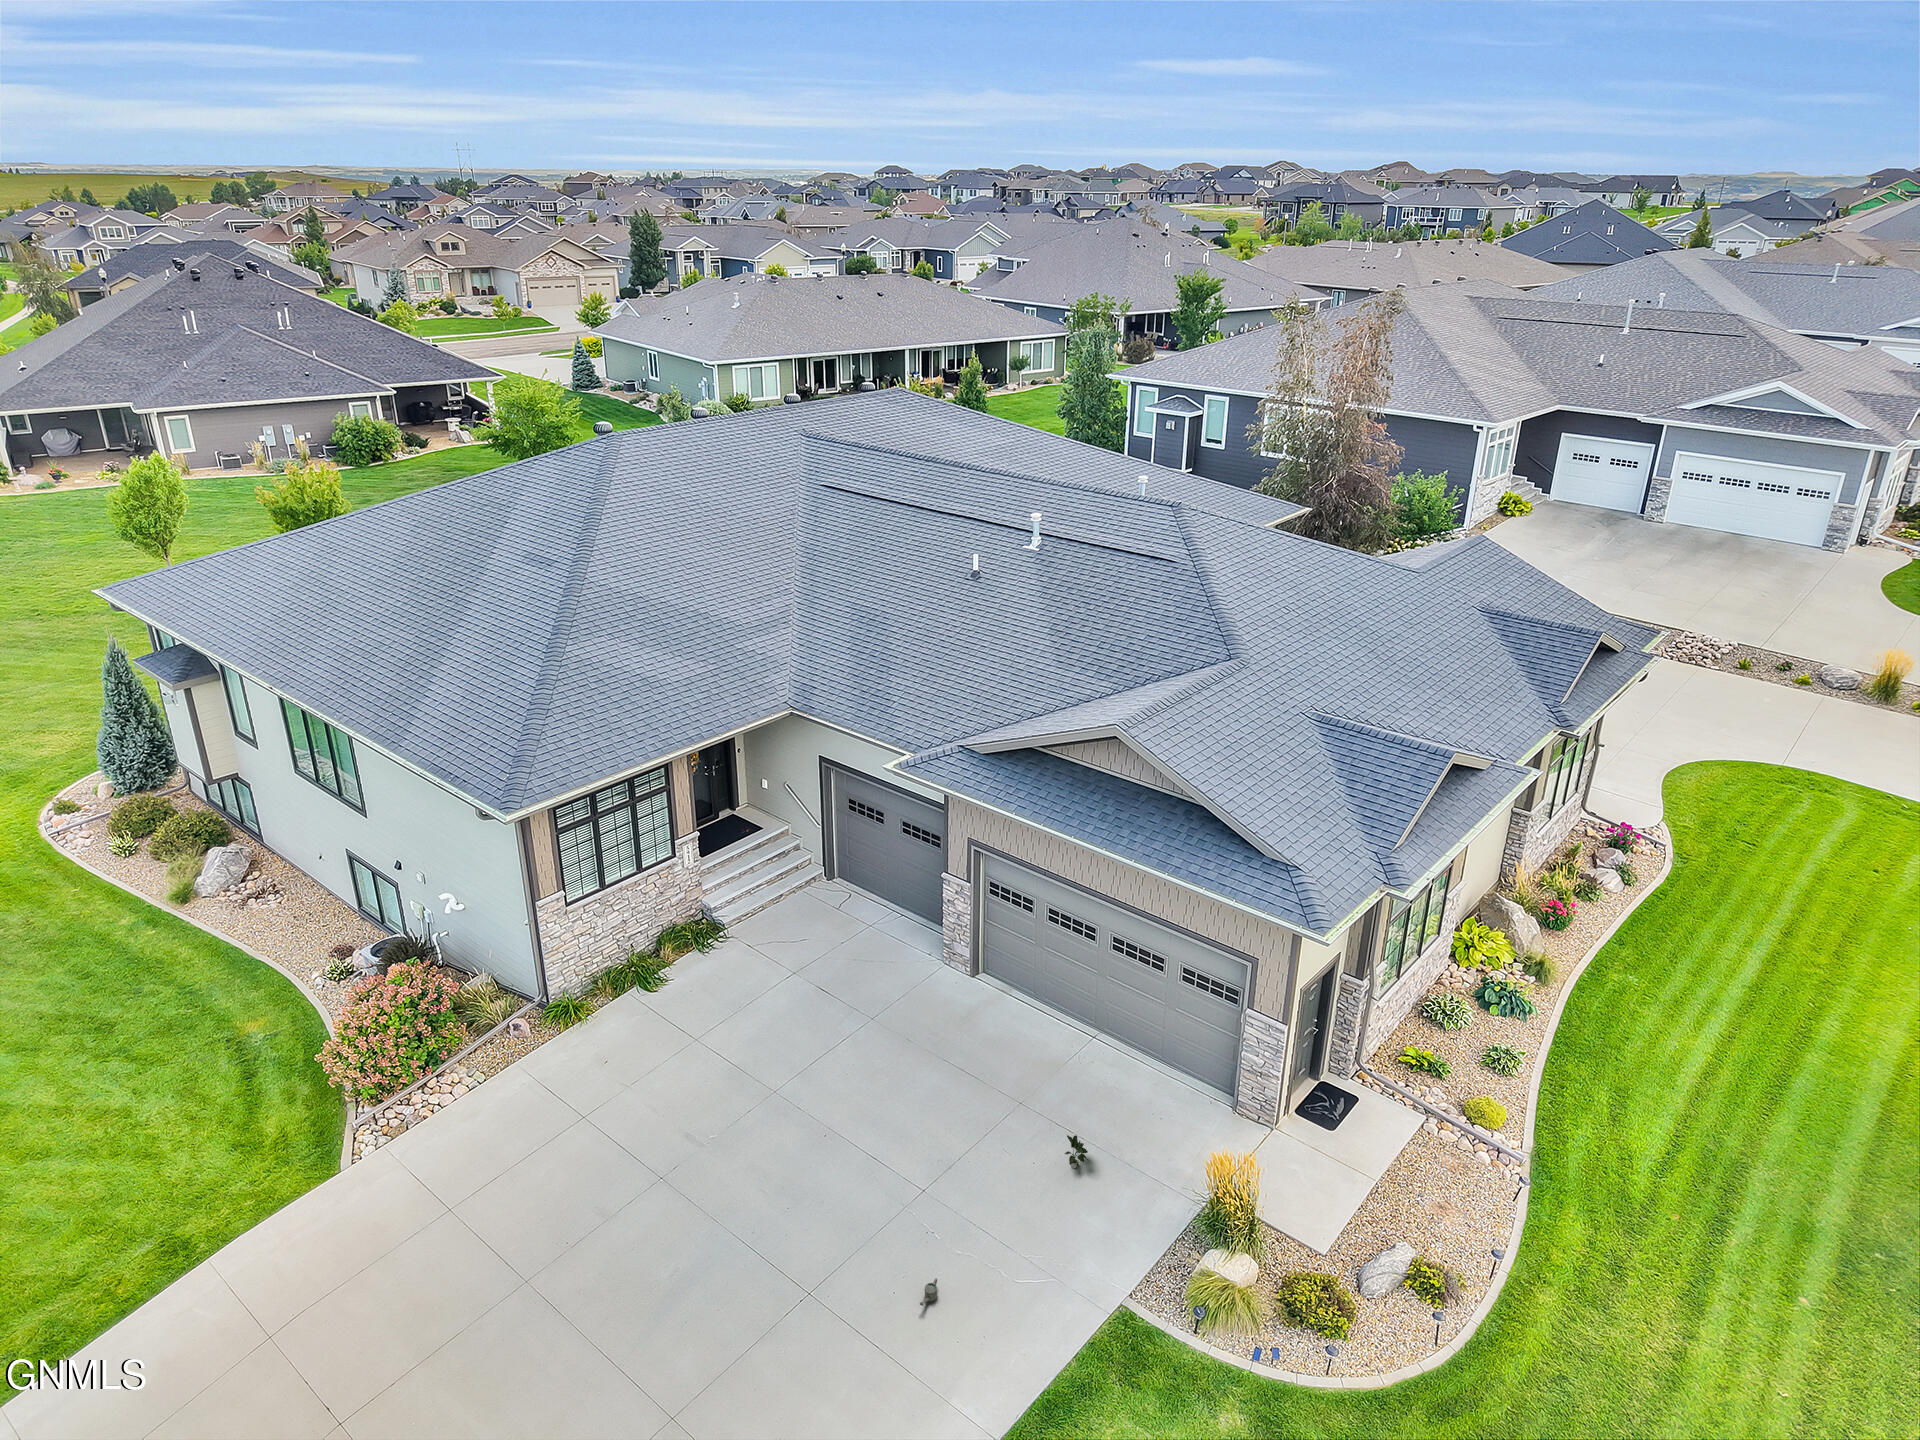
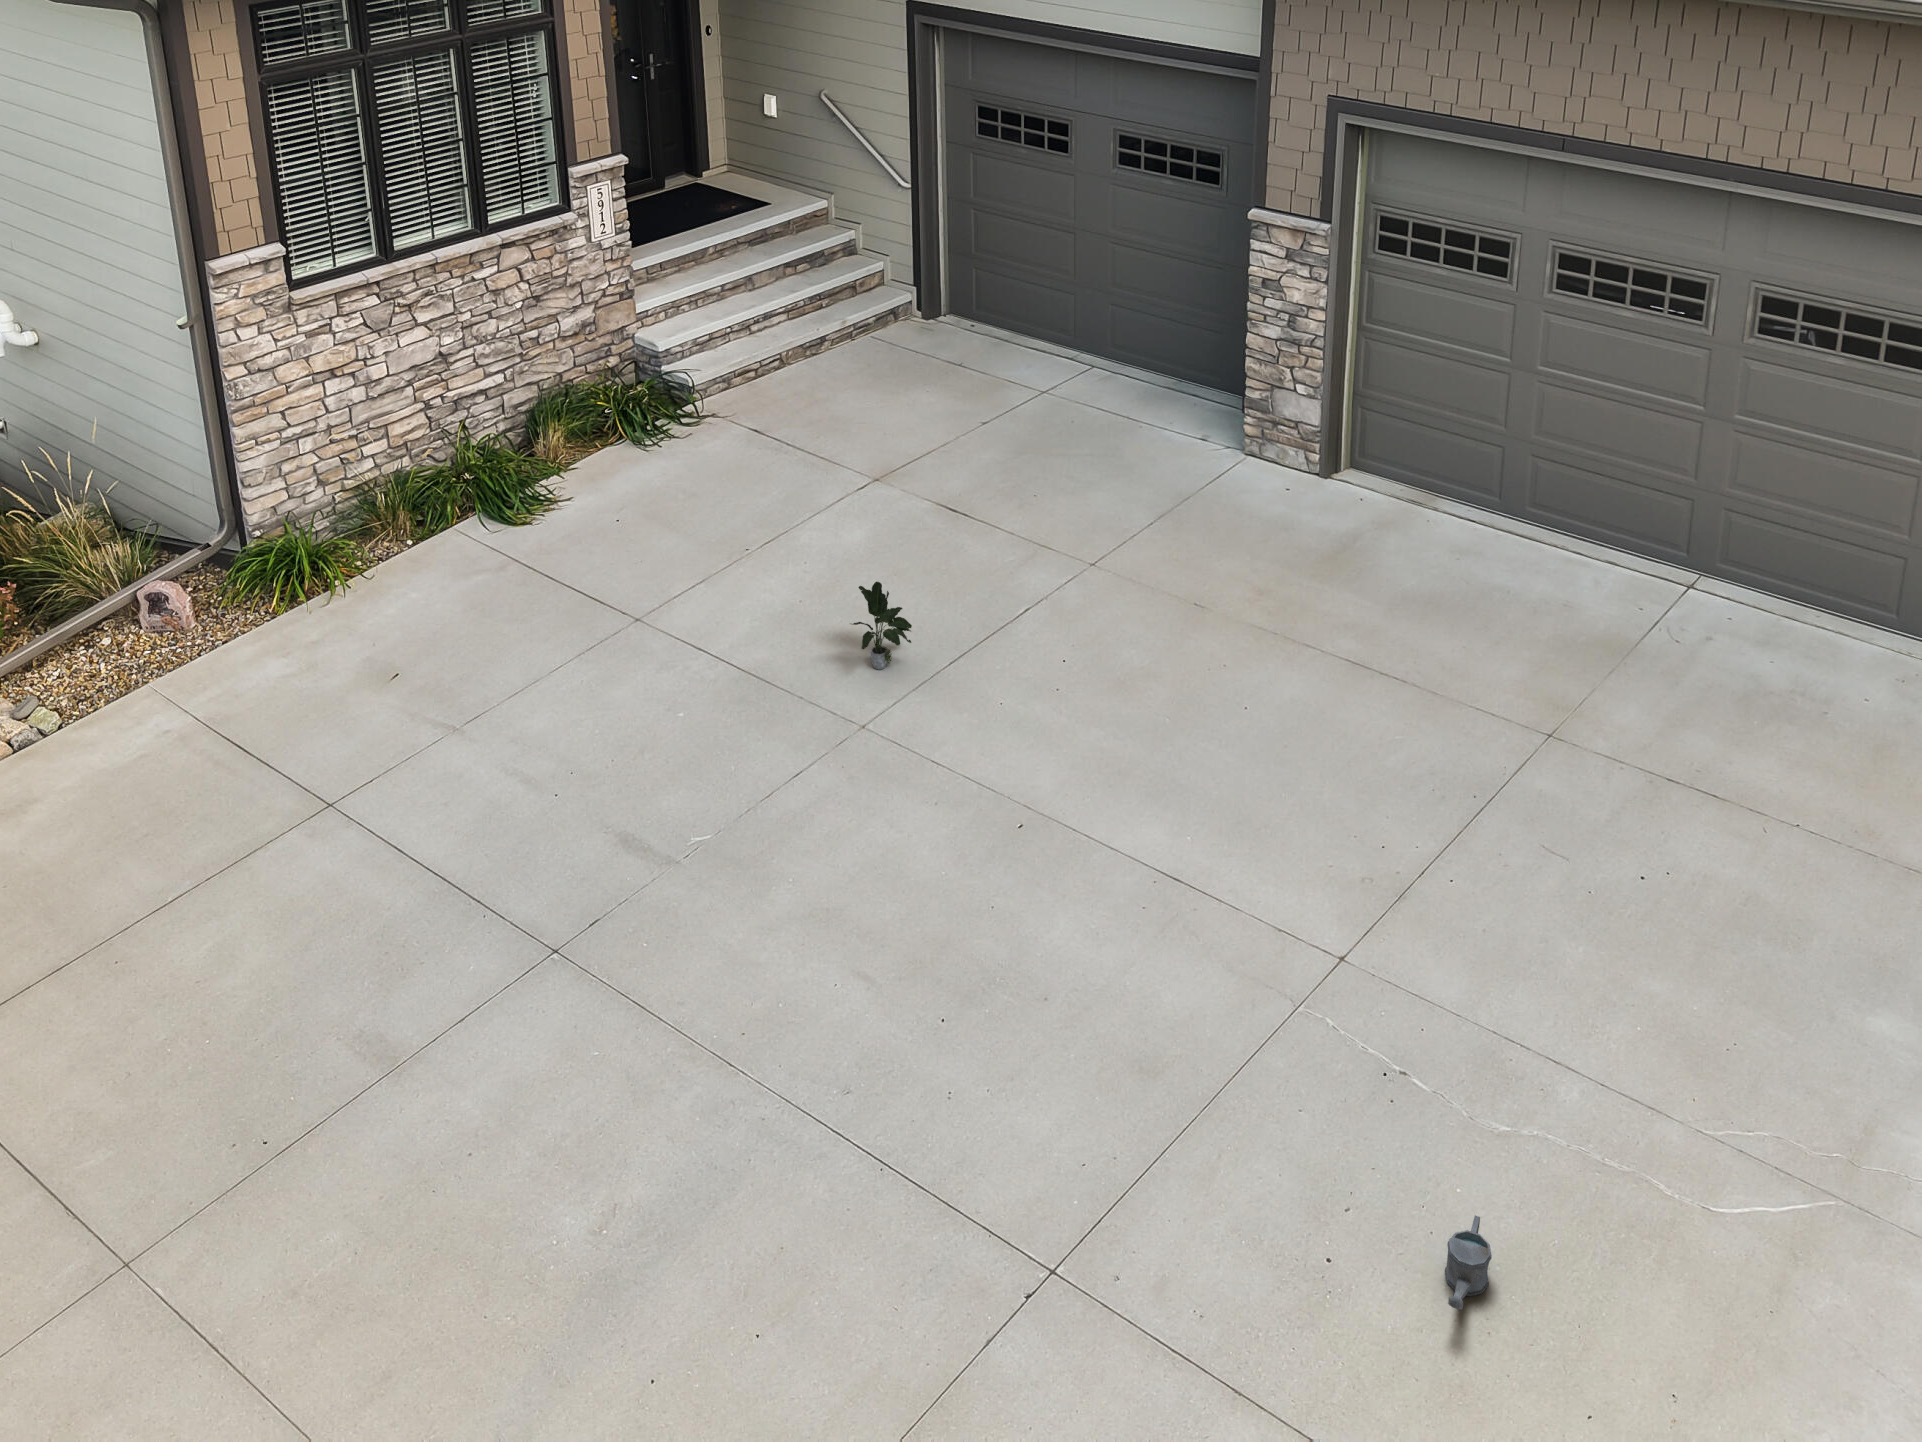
potted plant: present [1065,1135,1088,1169] -> present [852,582,912,669]

